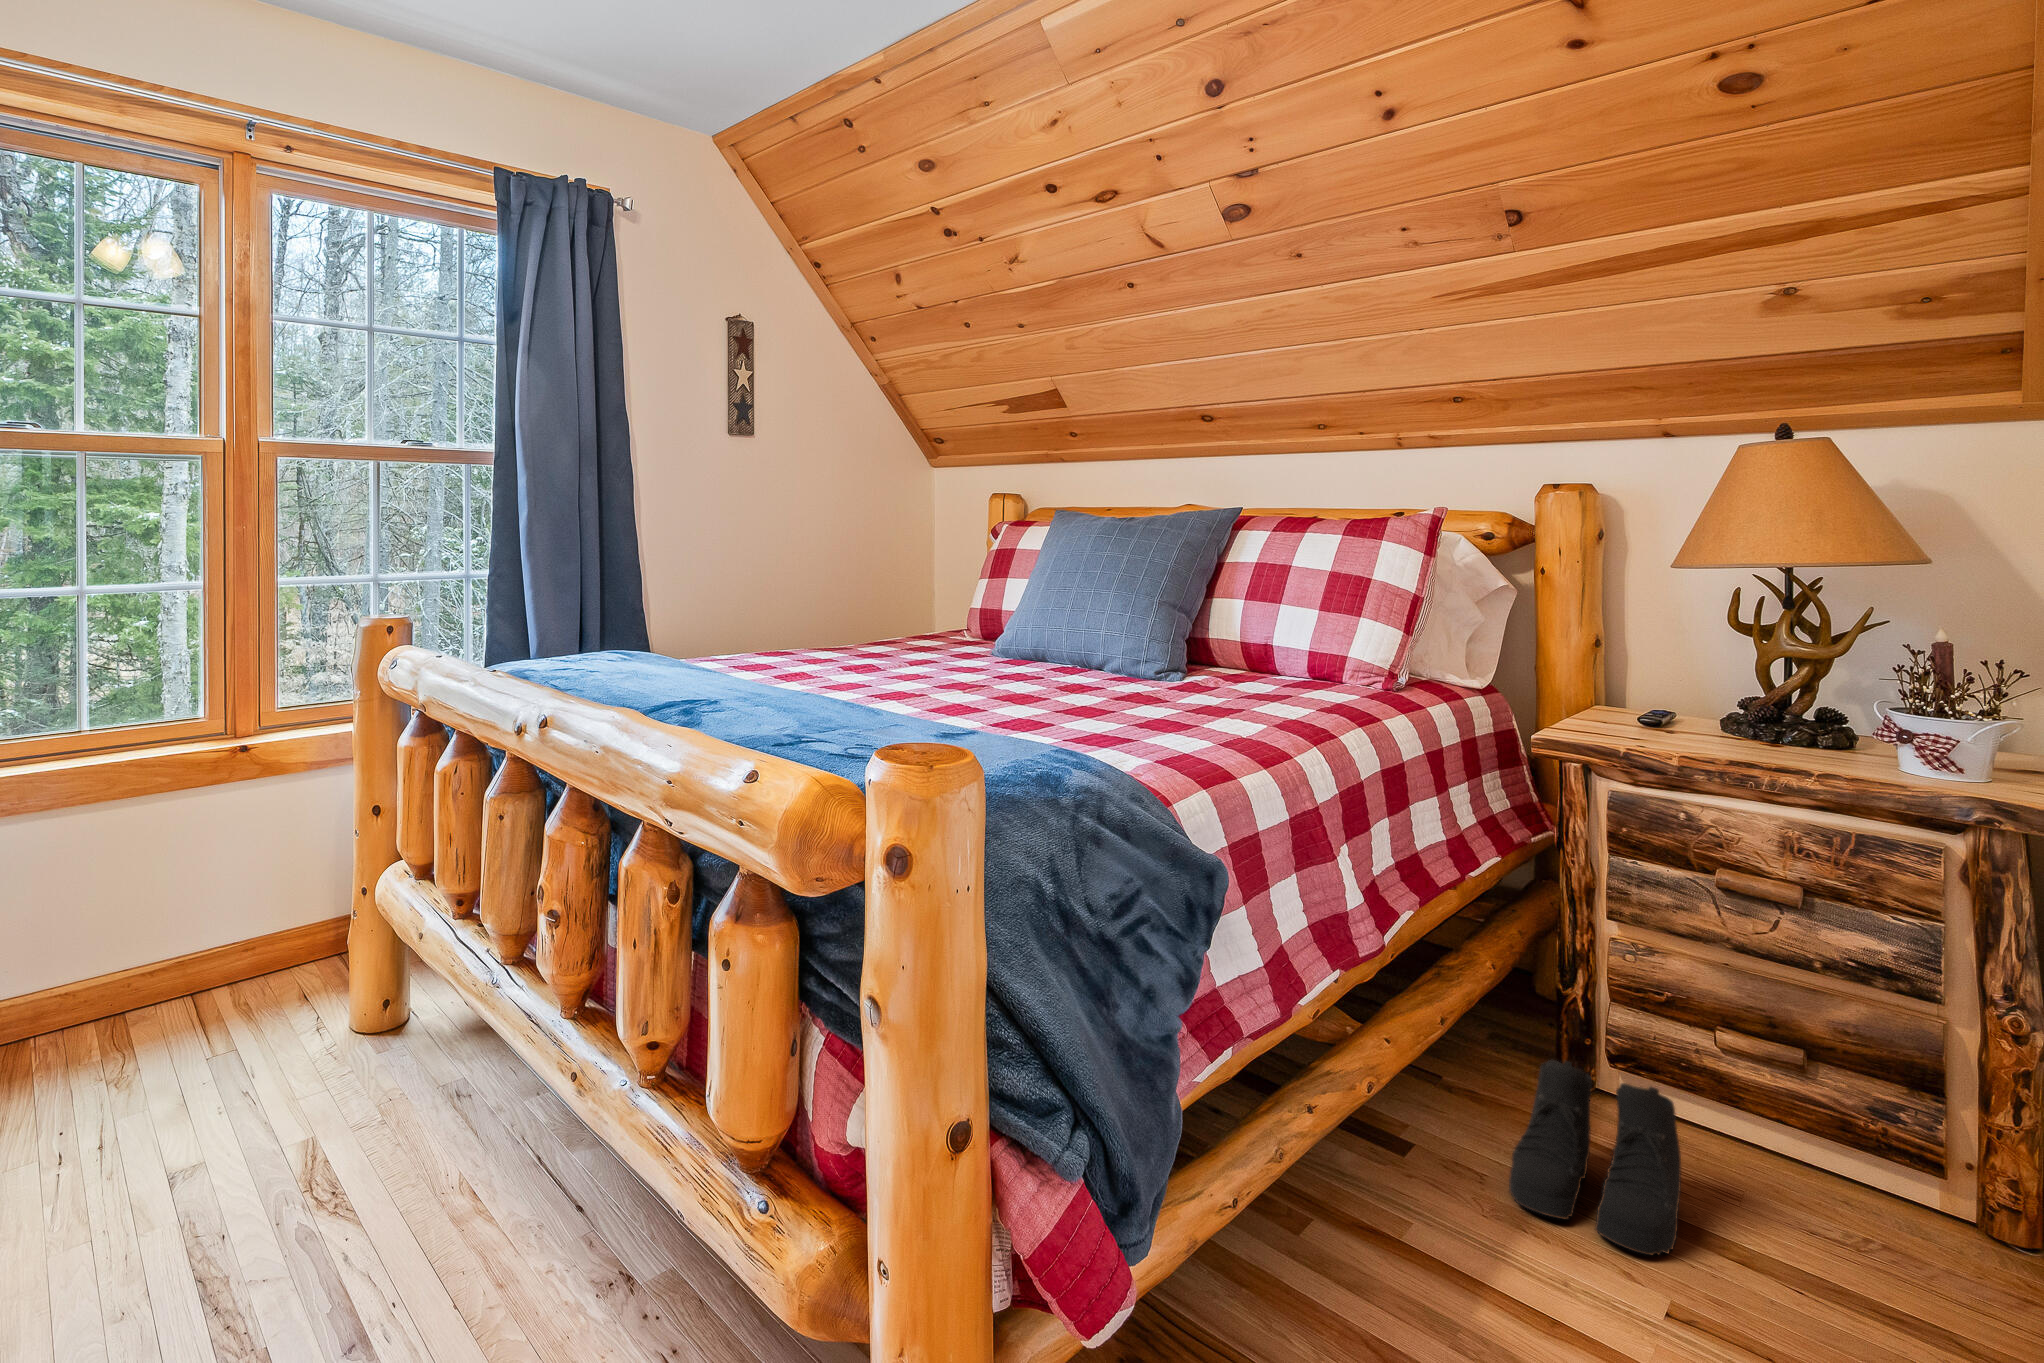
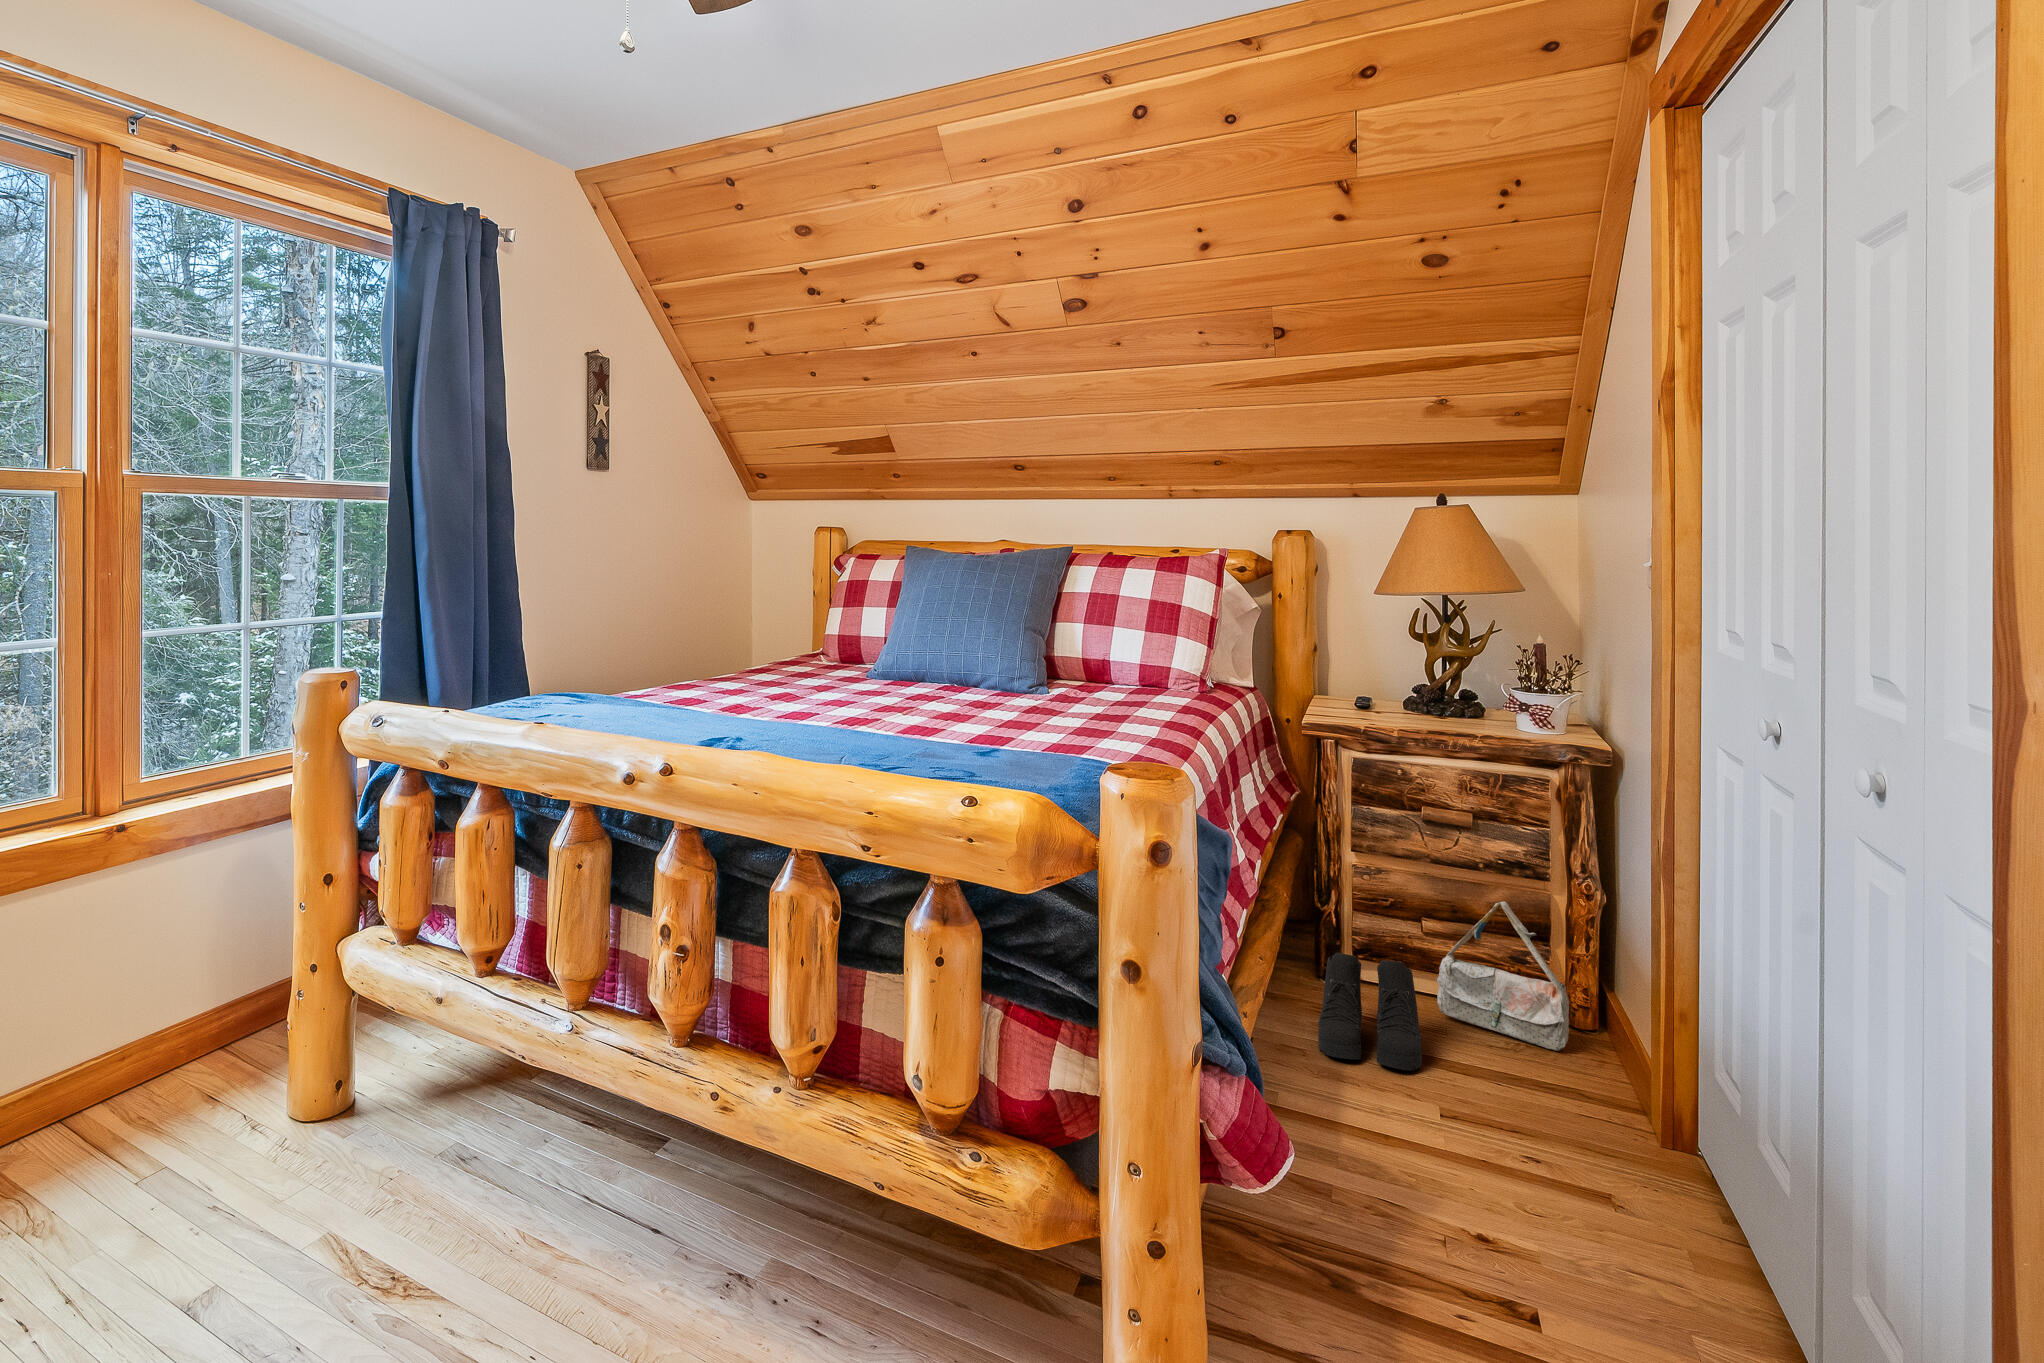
bag: none [1733,1026,1966,1273] -> present [1437,902,1569,1051]

